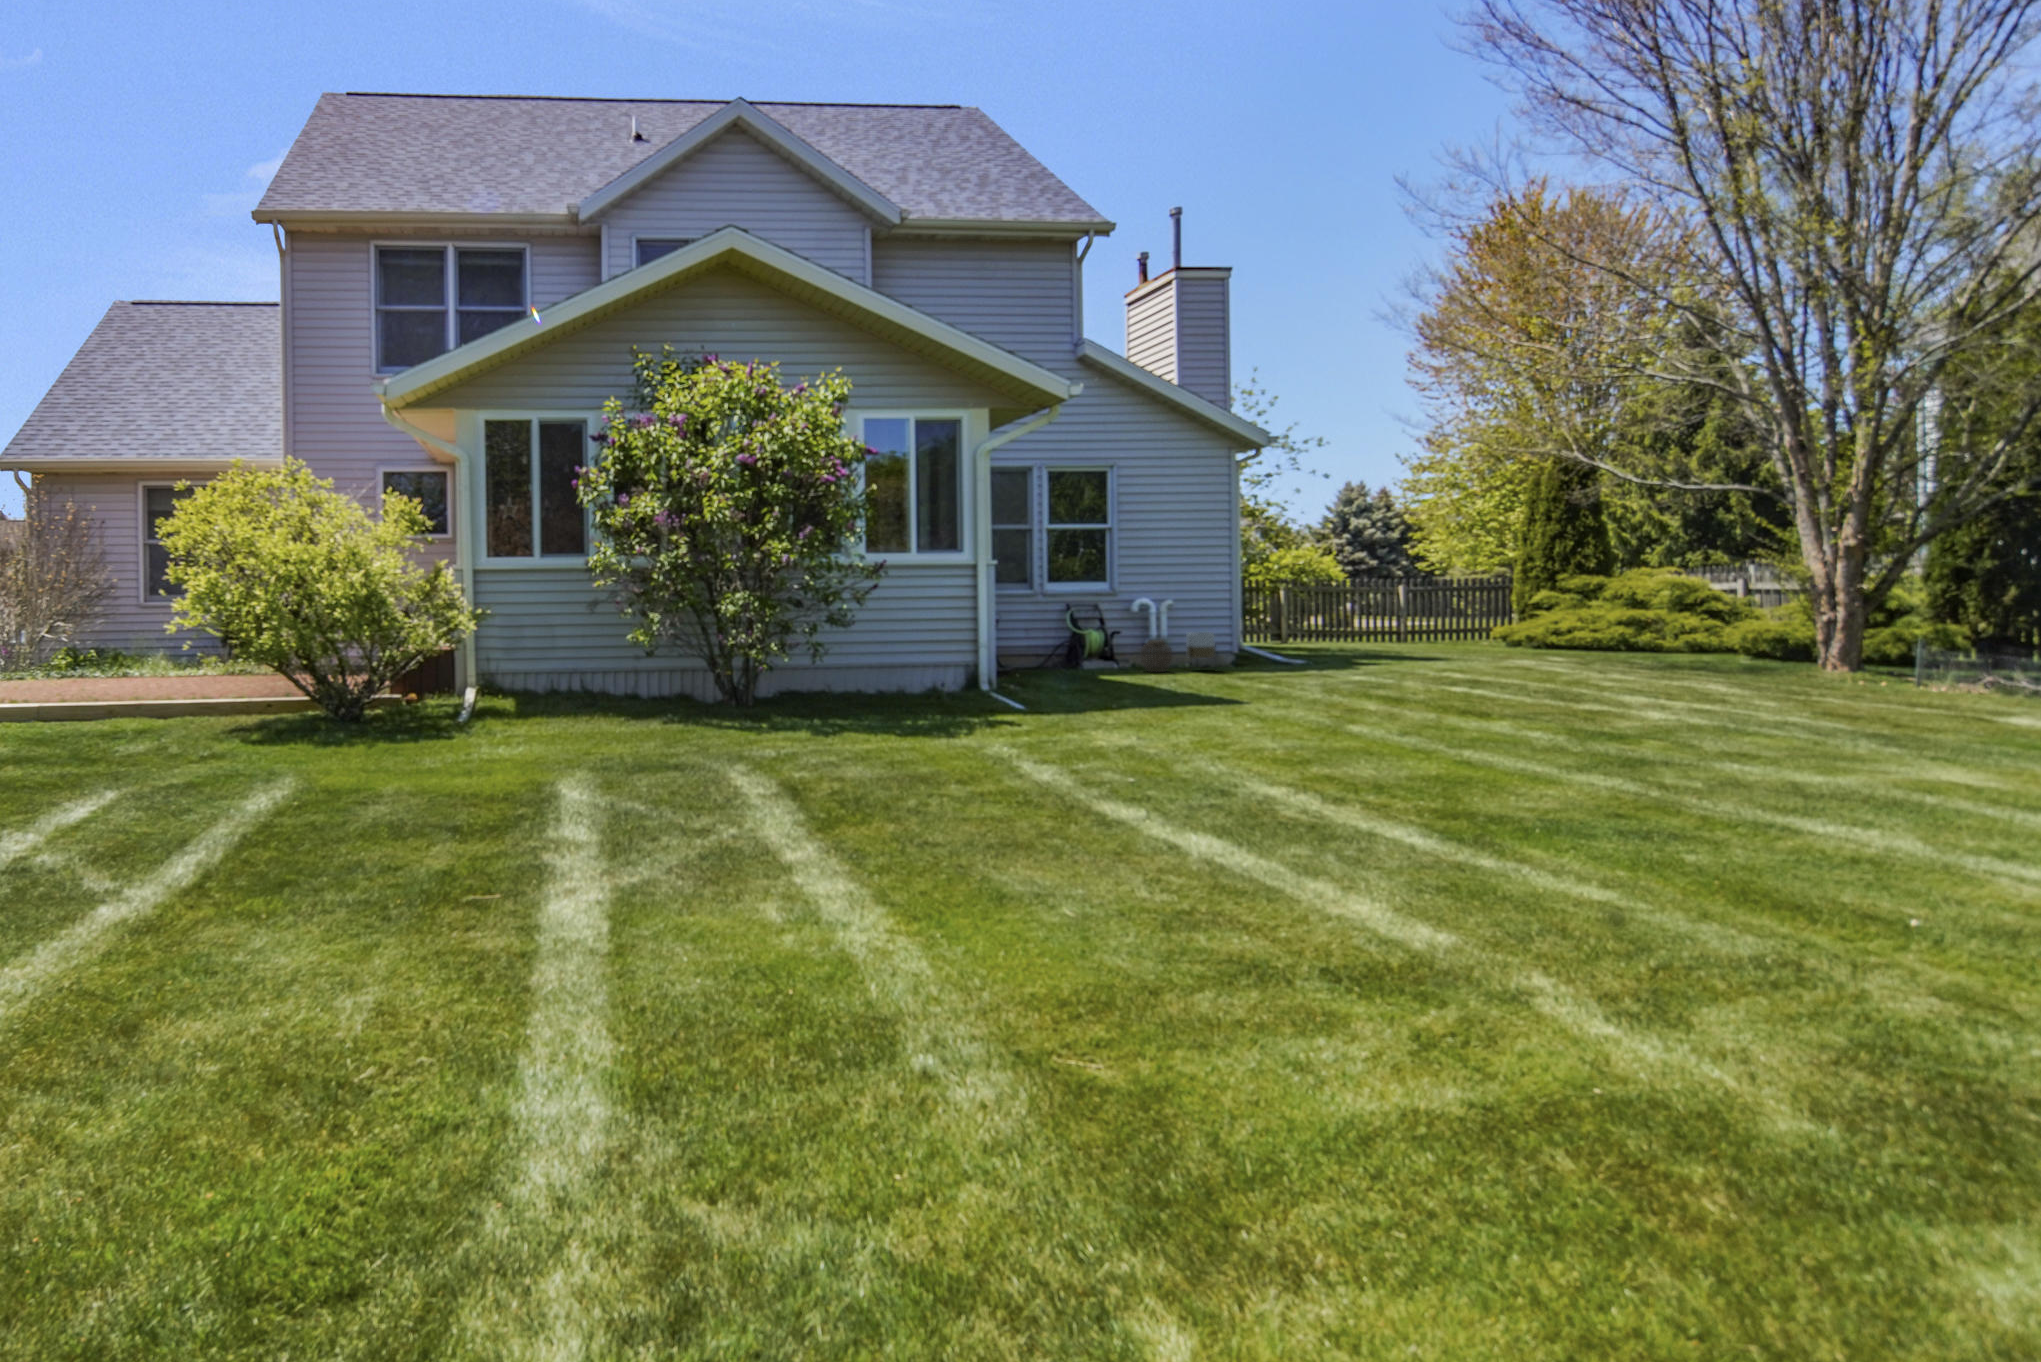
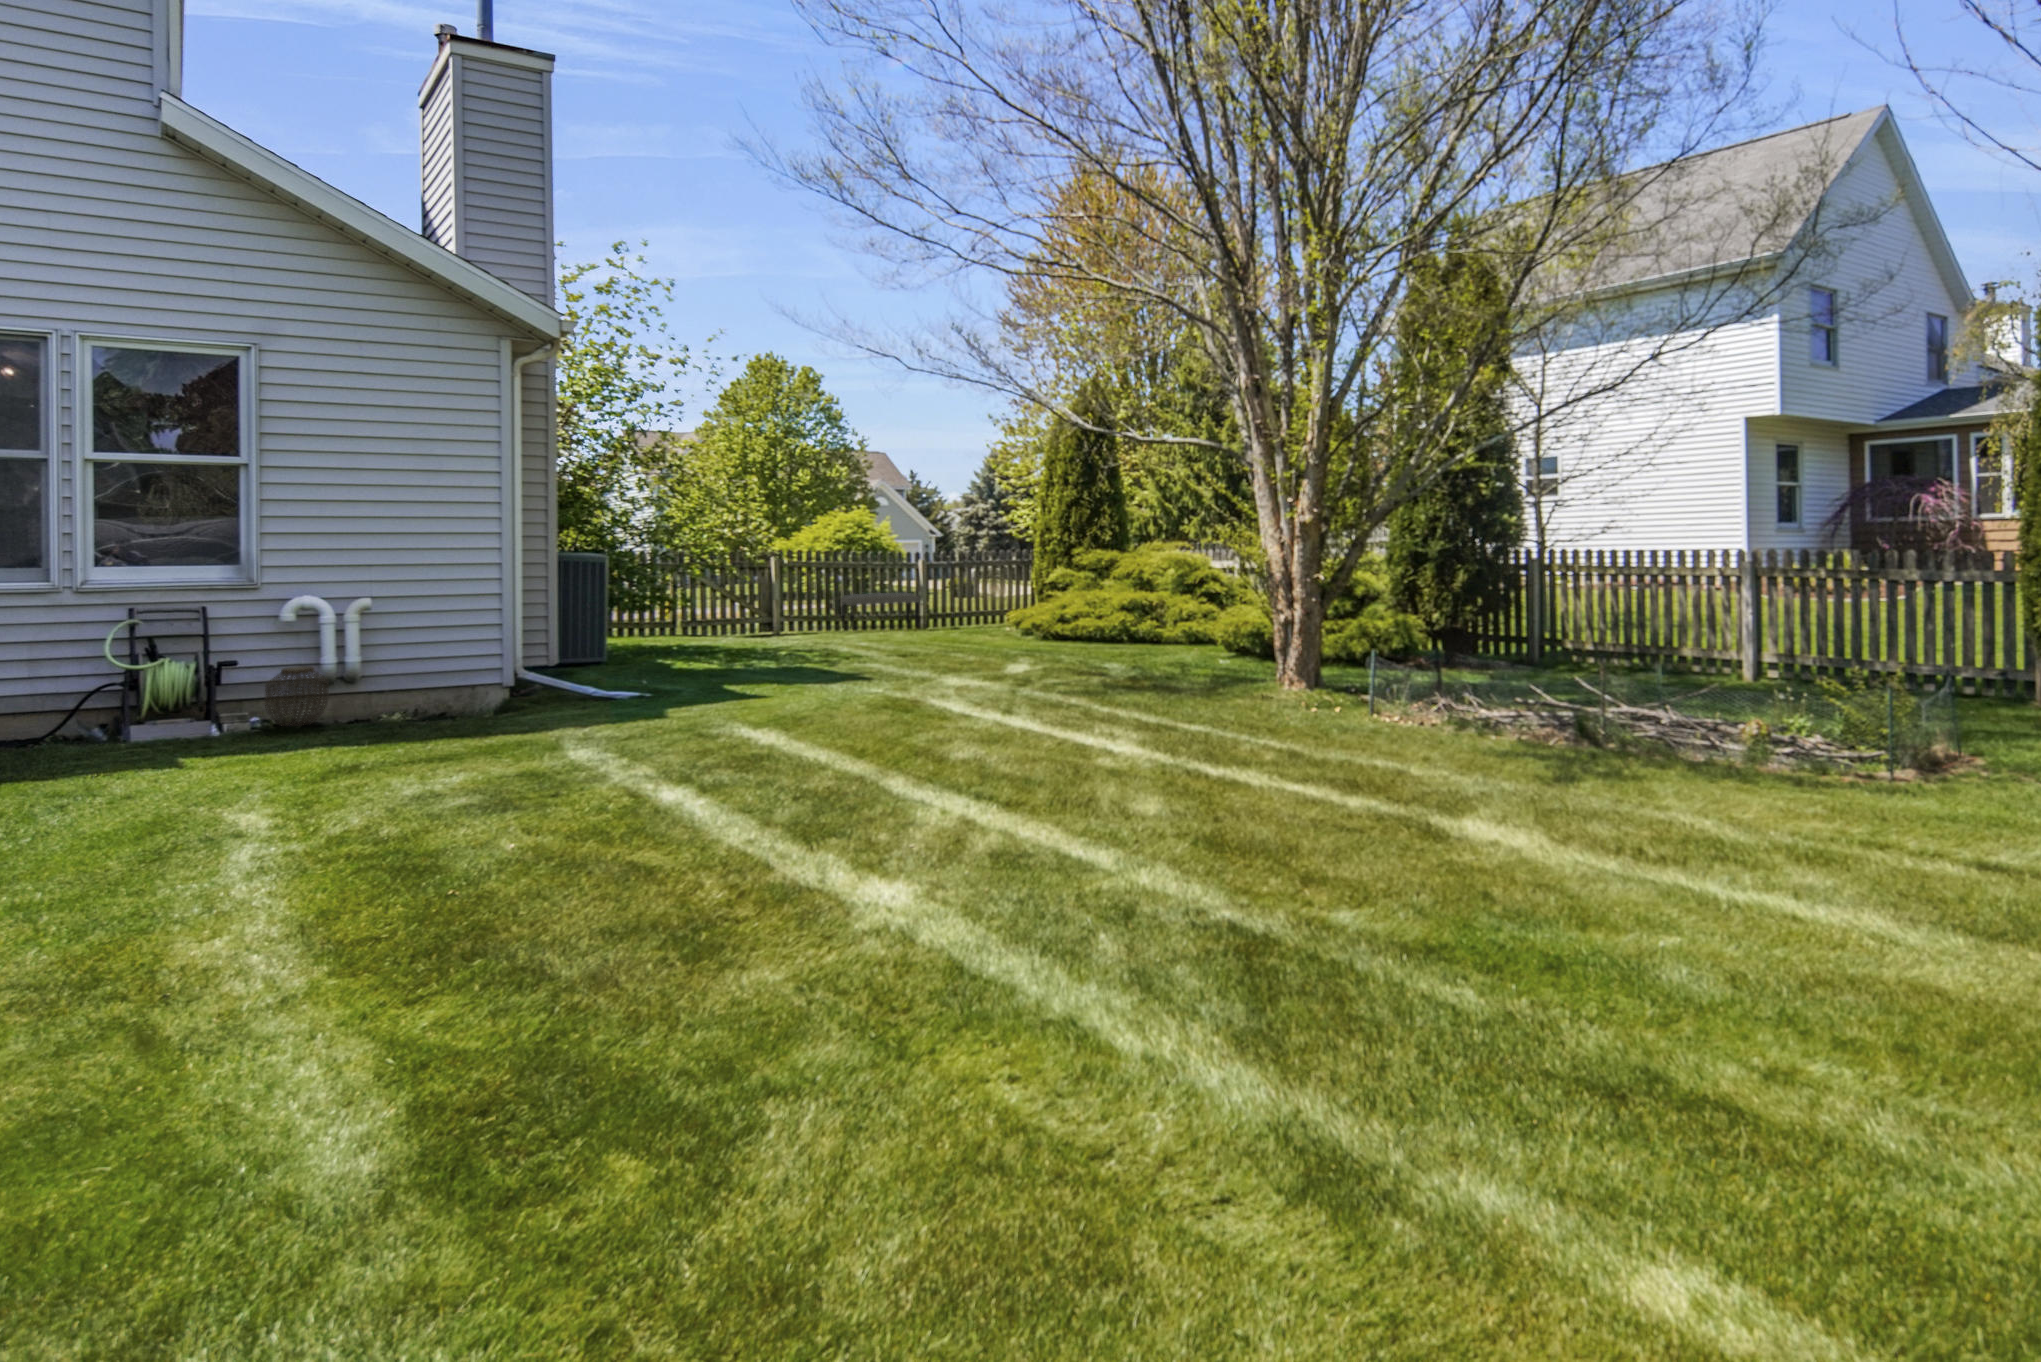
bench: none [1331,614,1401,643] -> present [841,593,920,629]
planter: present [1186,632,1216,659] -> none [367,648,421,720]

